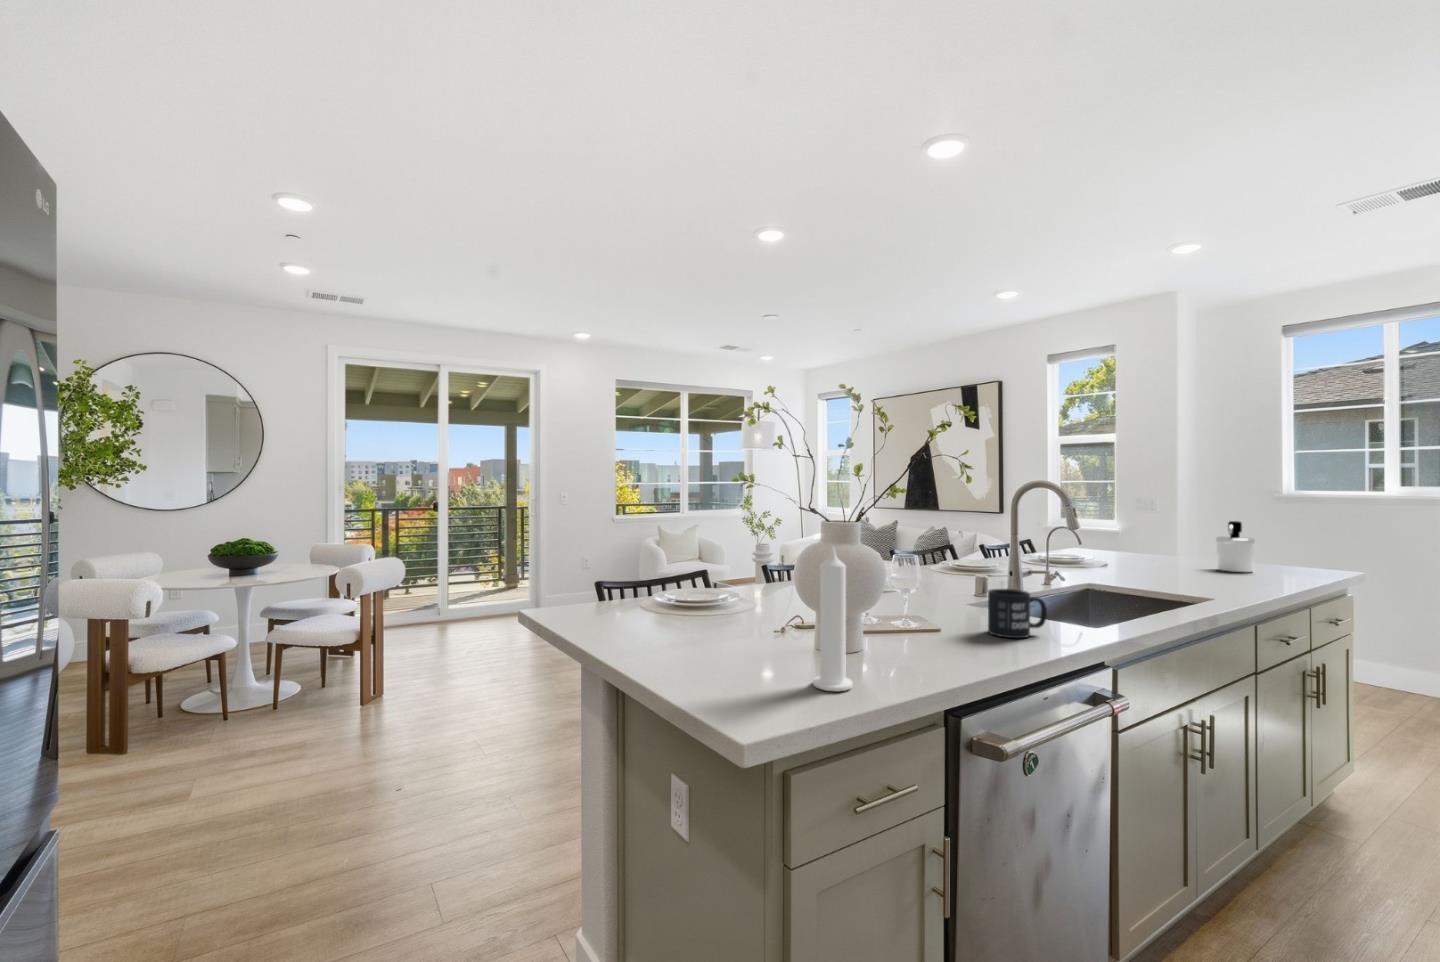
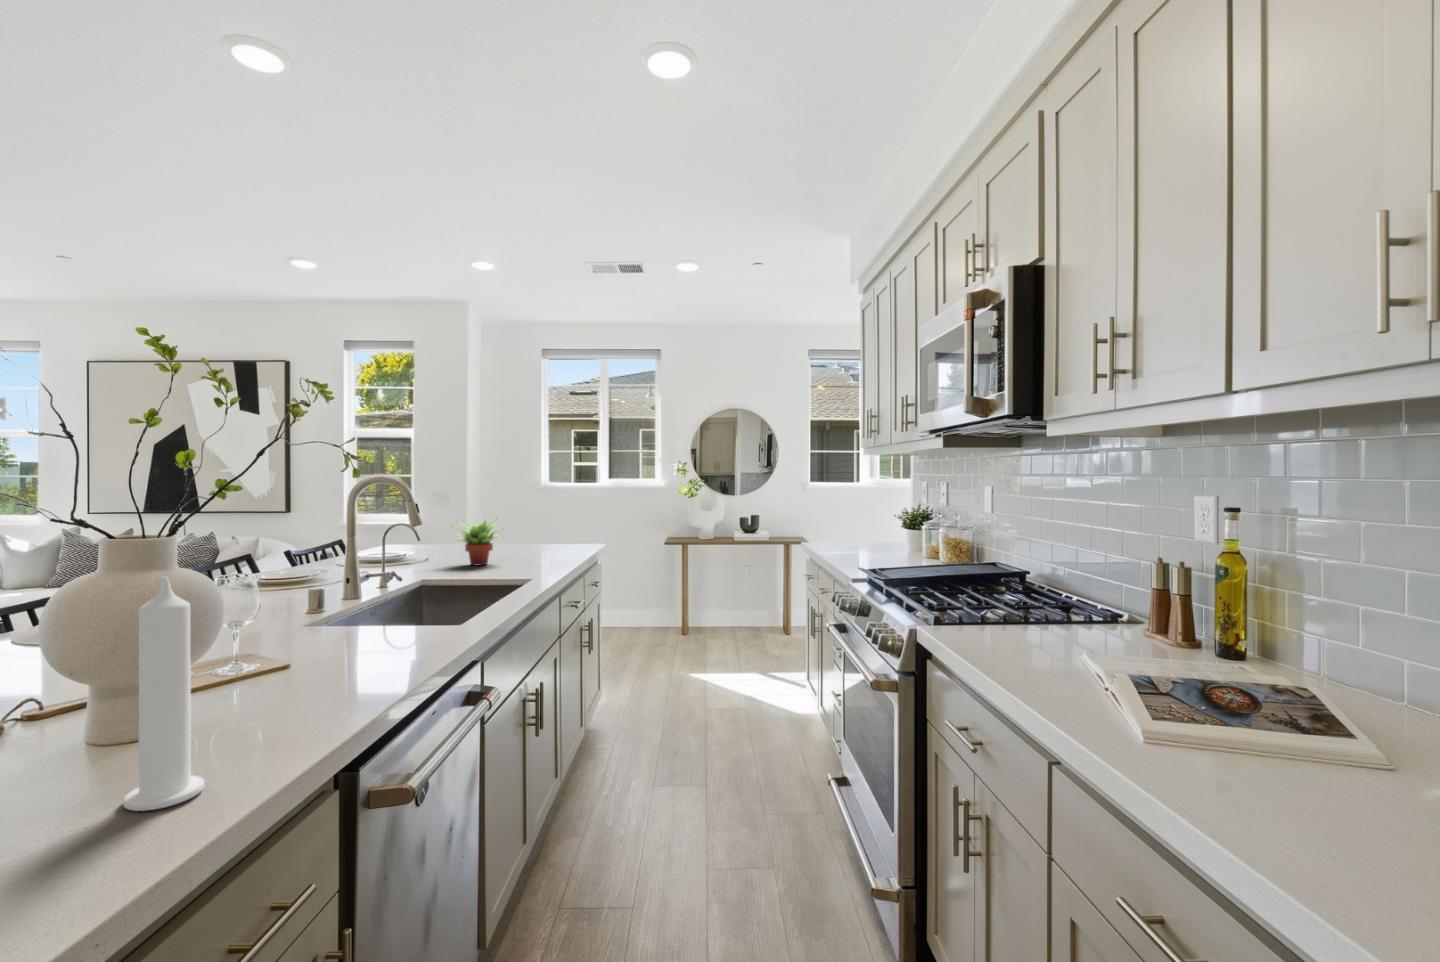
soap dispenser: present [1216,521,1254,572] -> none [518,510,545,554]
succulent plant: none [1123,526,1187,576] -> present [461,521,497,565]
mug: present [988,589,1047,638] -> none [355,599,421,657]

